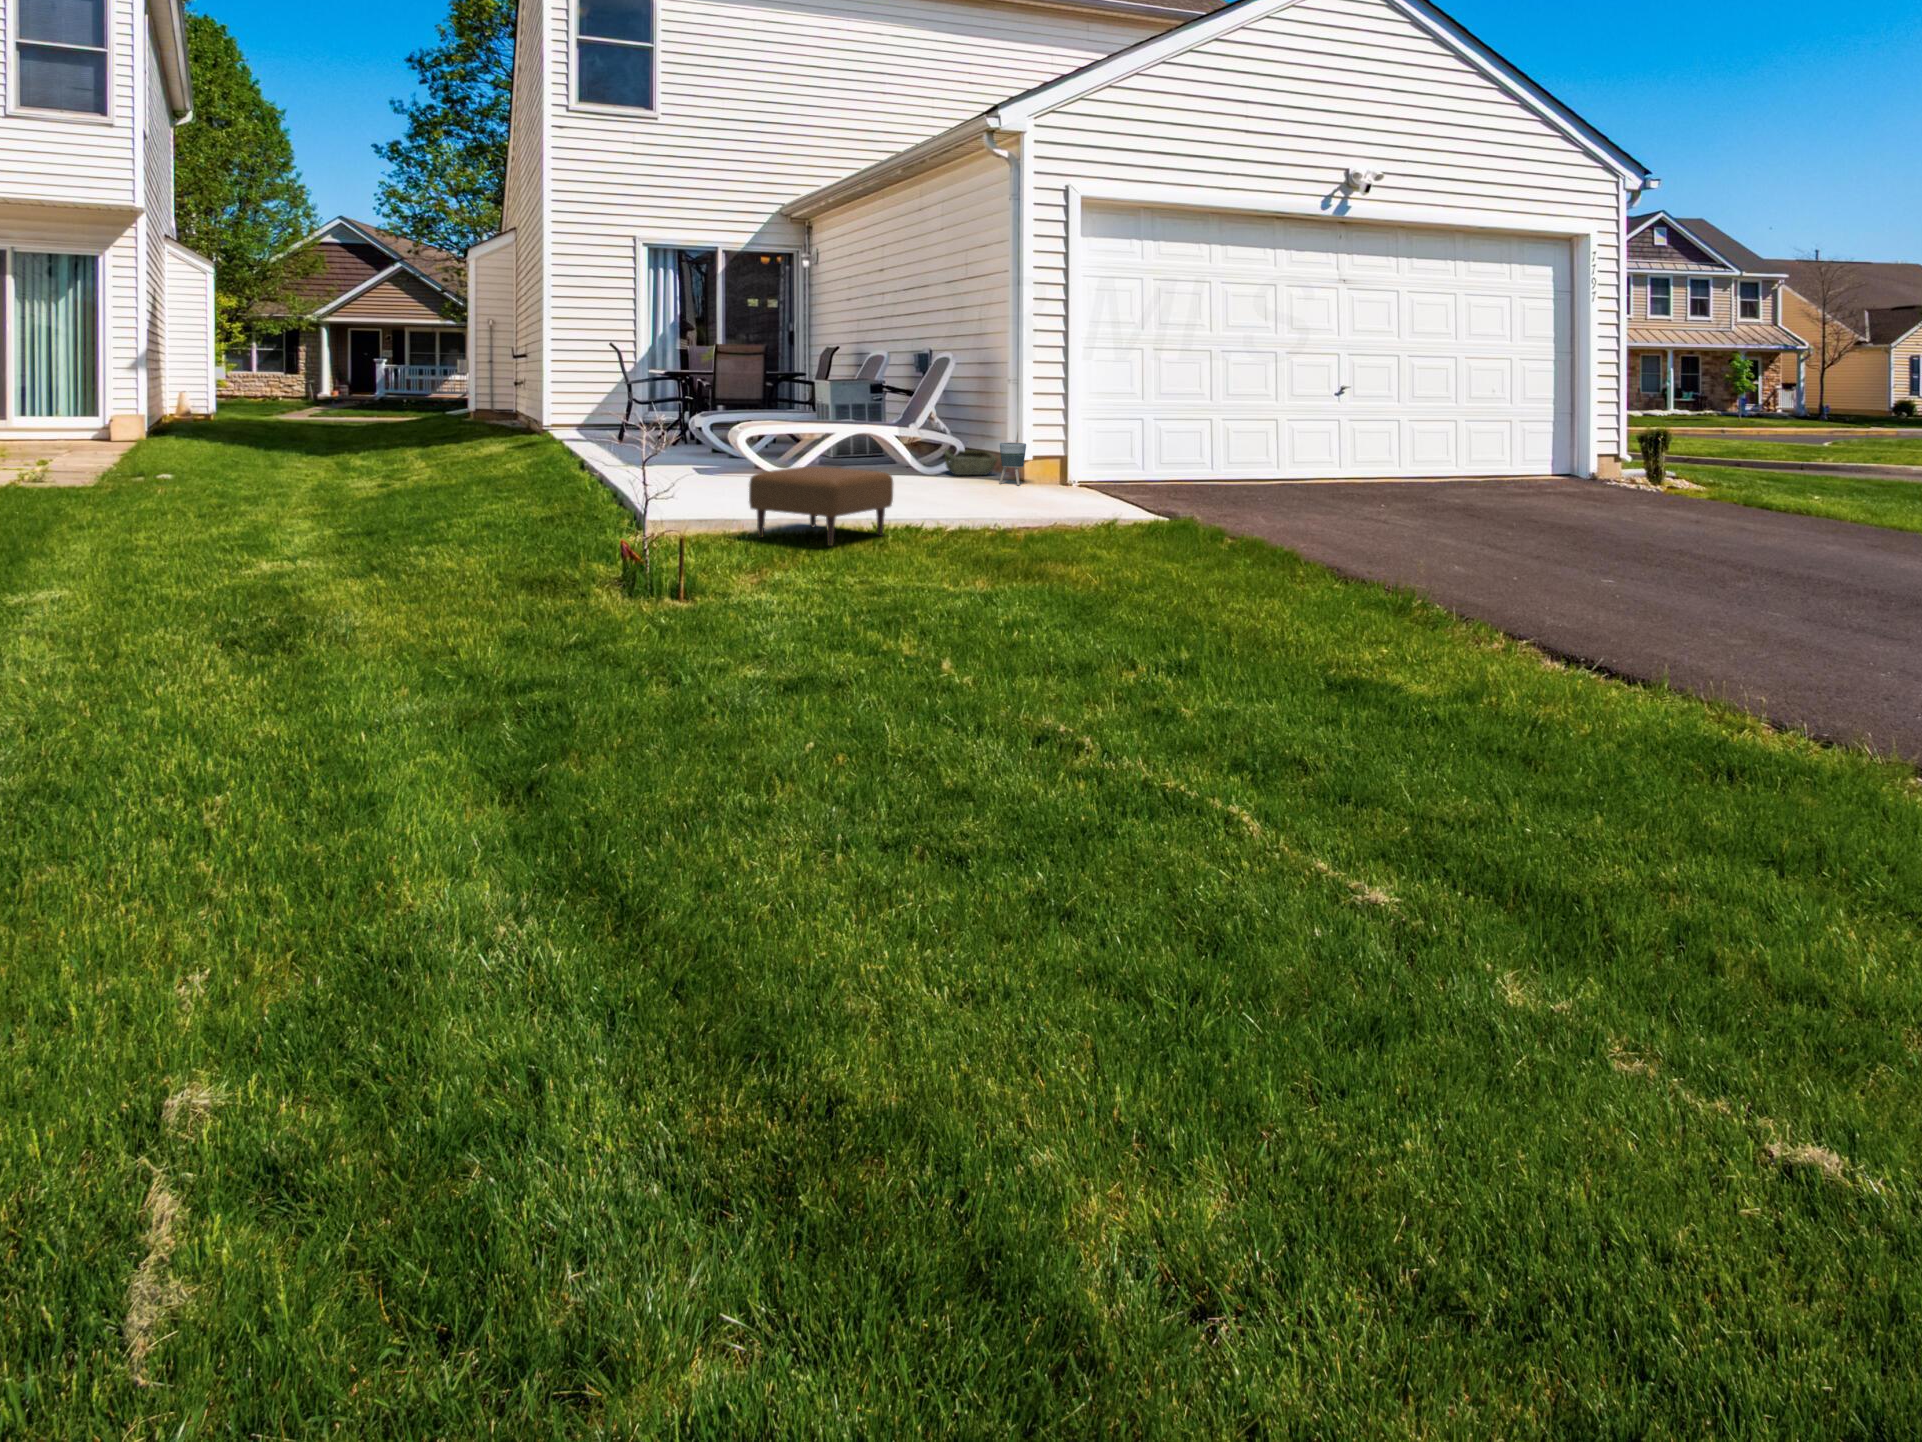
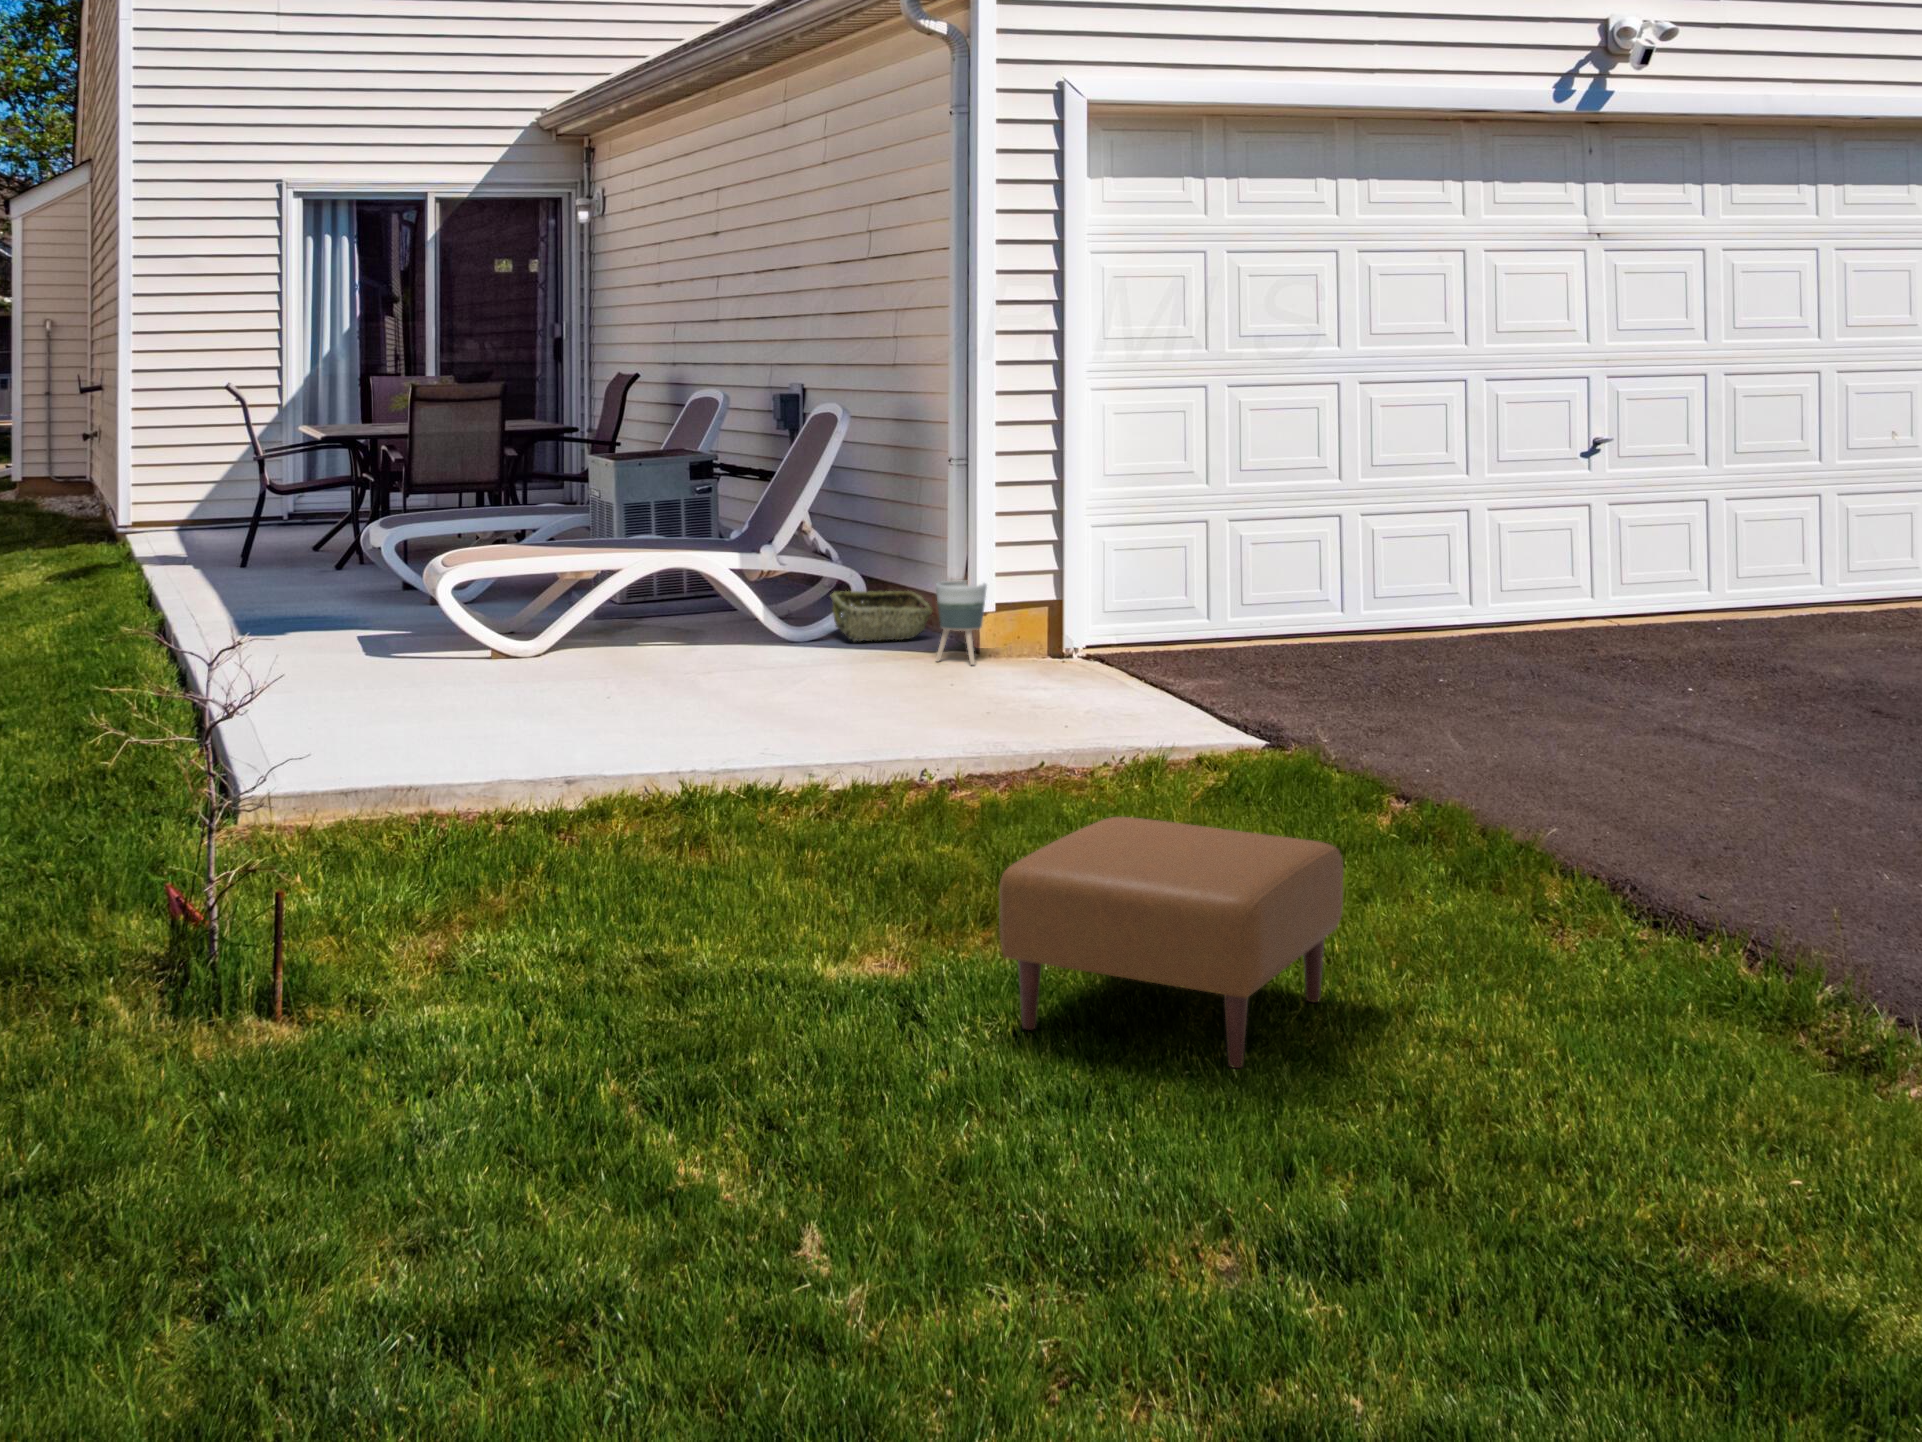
ottoman: present [749,467,893,546] -> present [999,817,1343,1068]

